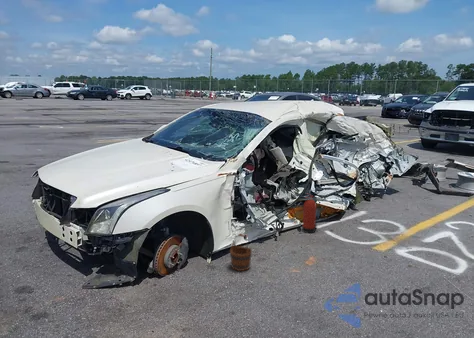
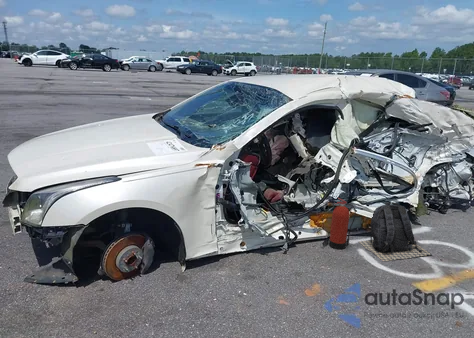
backpack: none [321,193,375,237] -> present [359,202,432,261]
wooden bucket: present [230,234,252,271] -> none [204,244,232,292]

